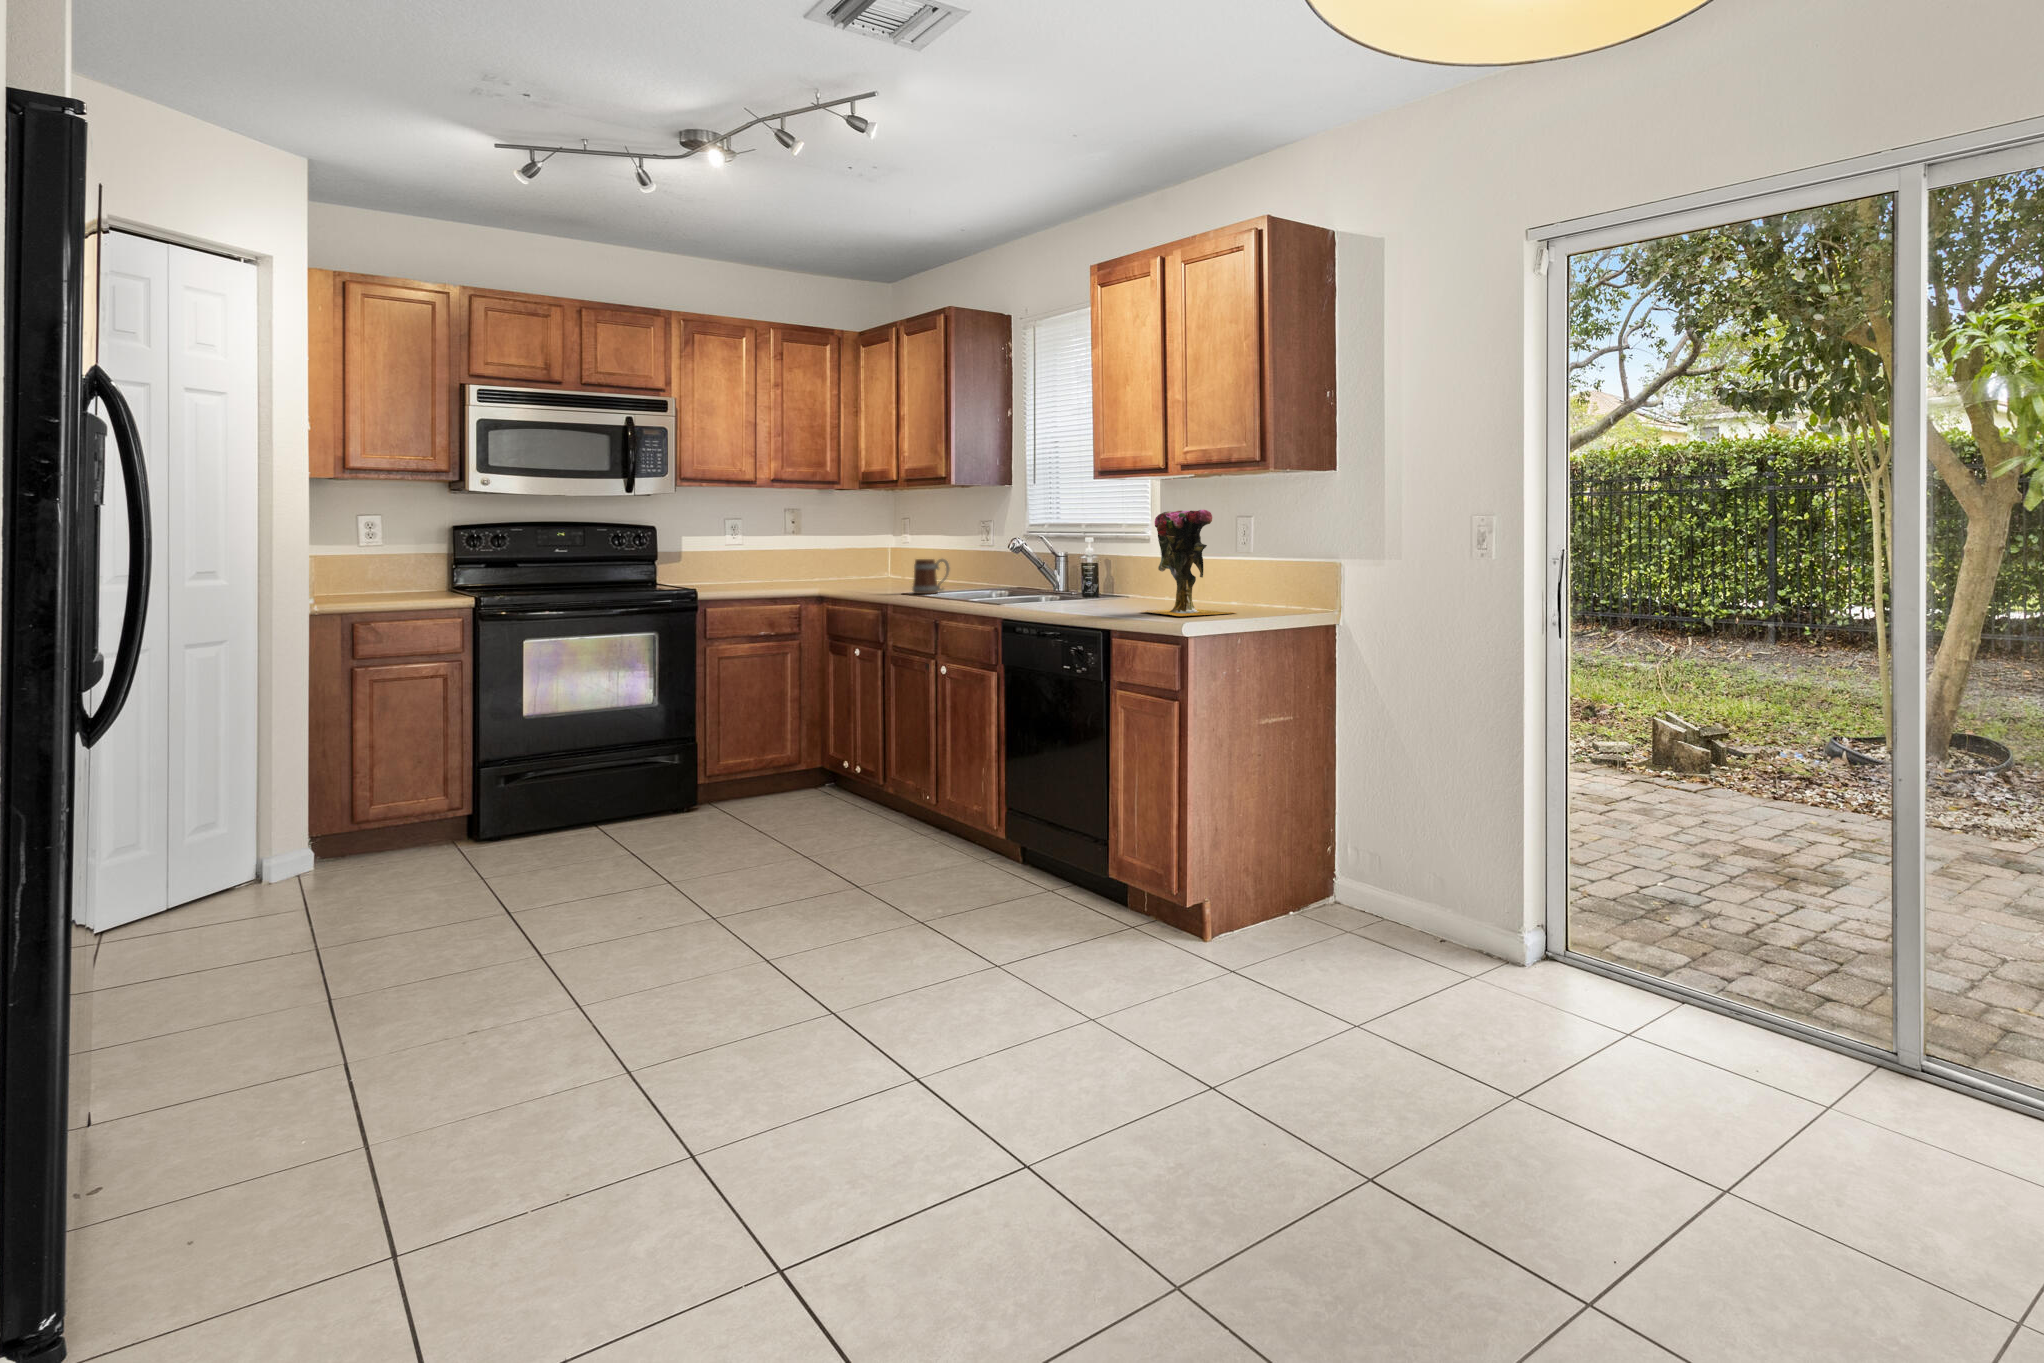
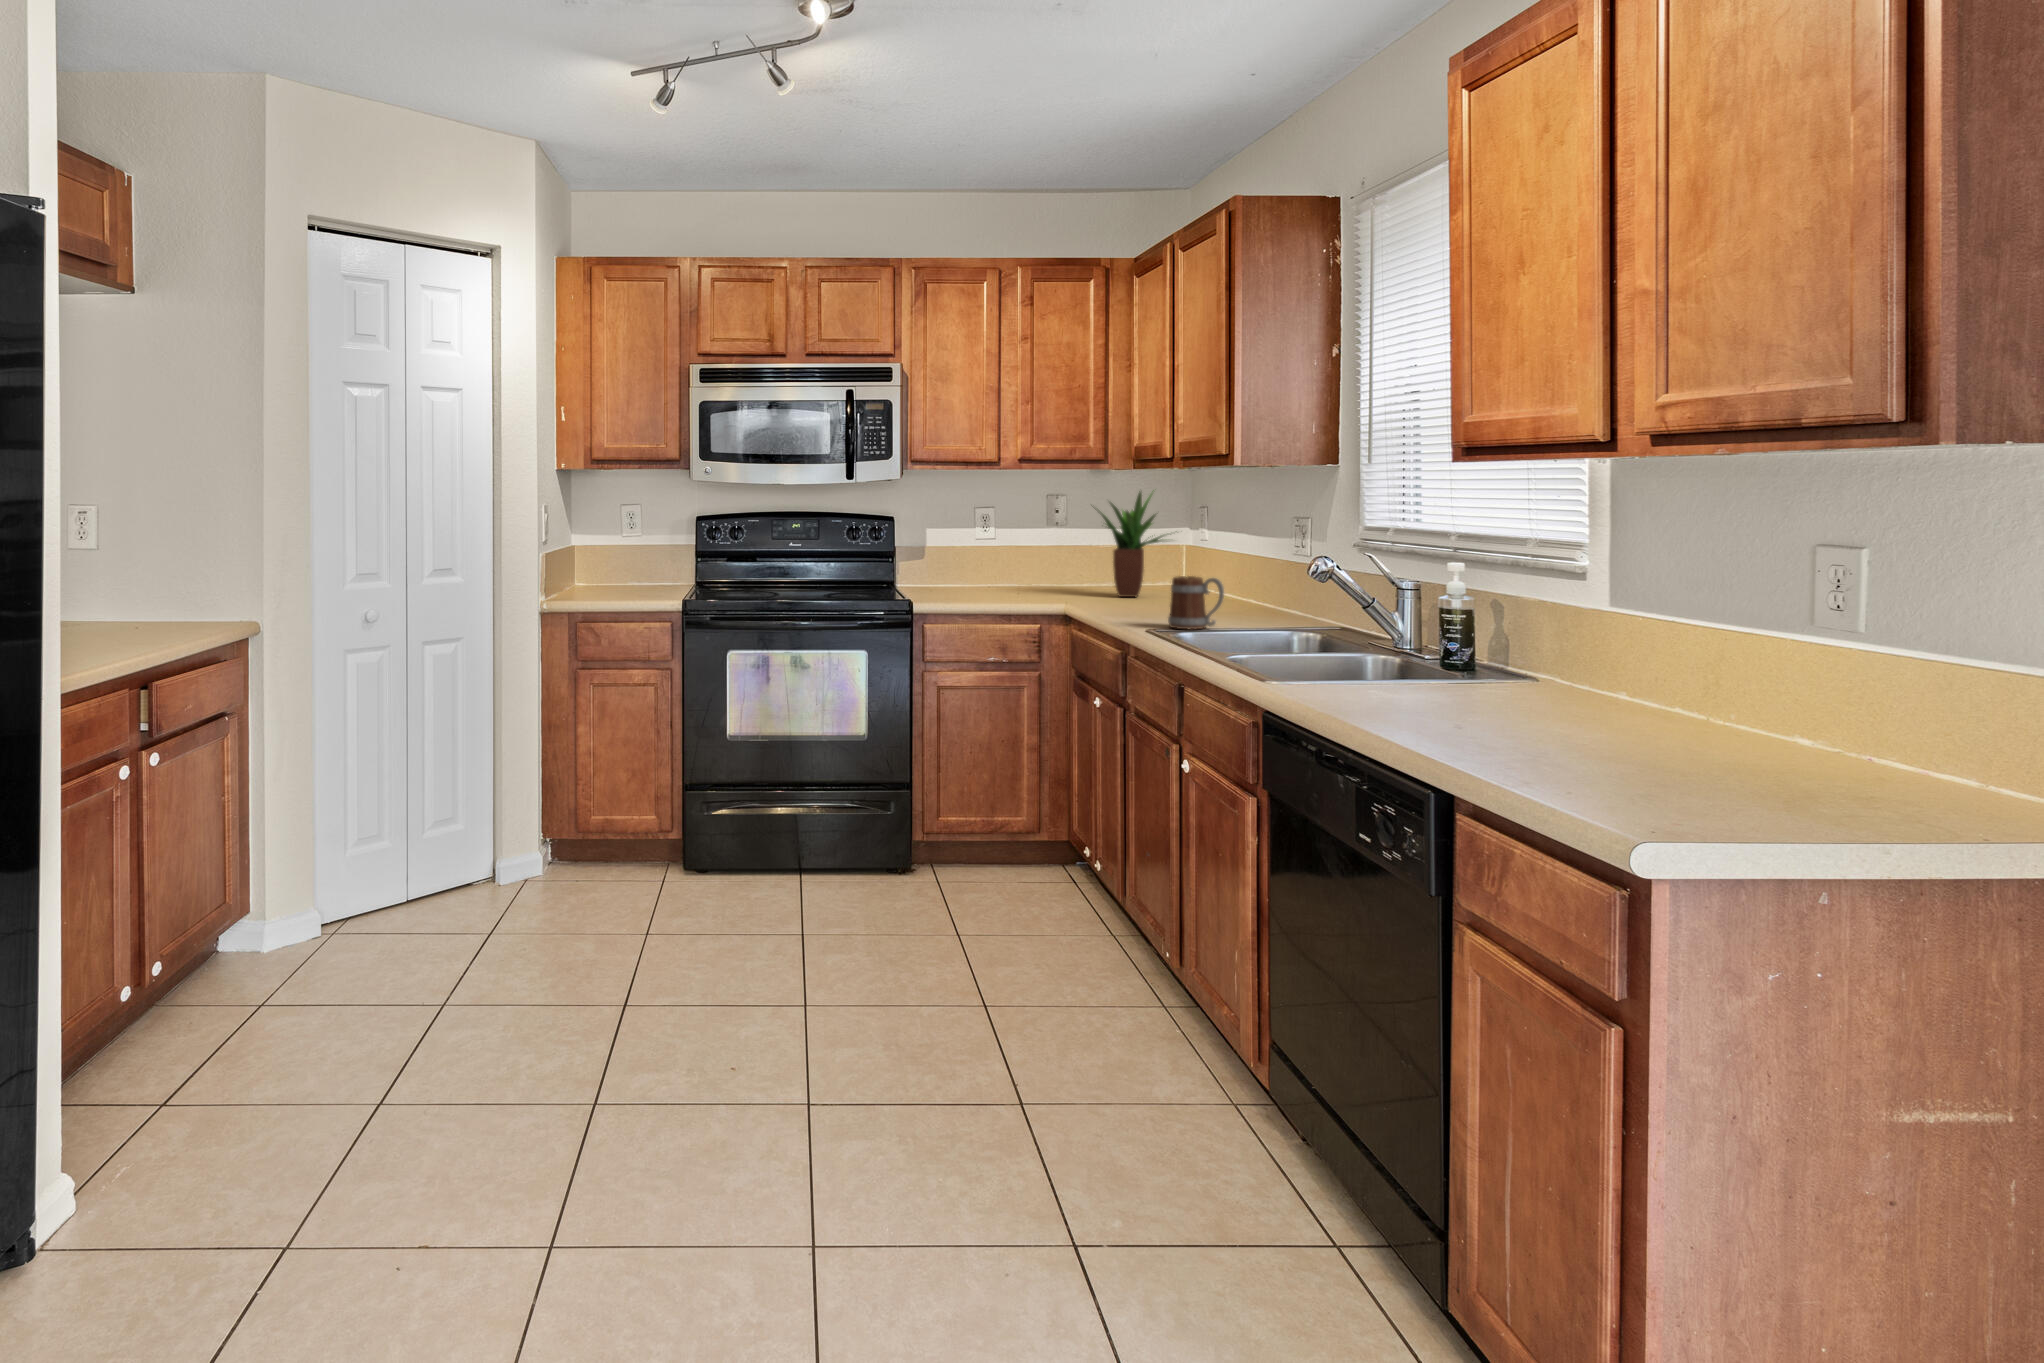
potted plant: none [829,503,900,585] -> present [1095,490,1165,597]
vase: present [1143,510,1234,616] -> none [1530,536,1810,790]

